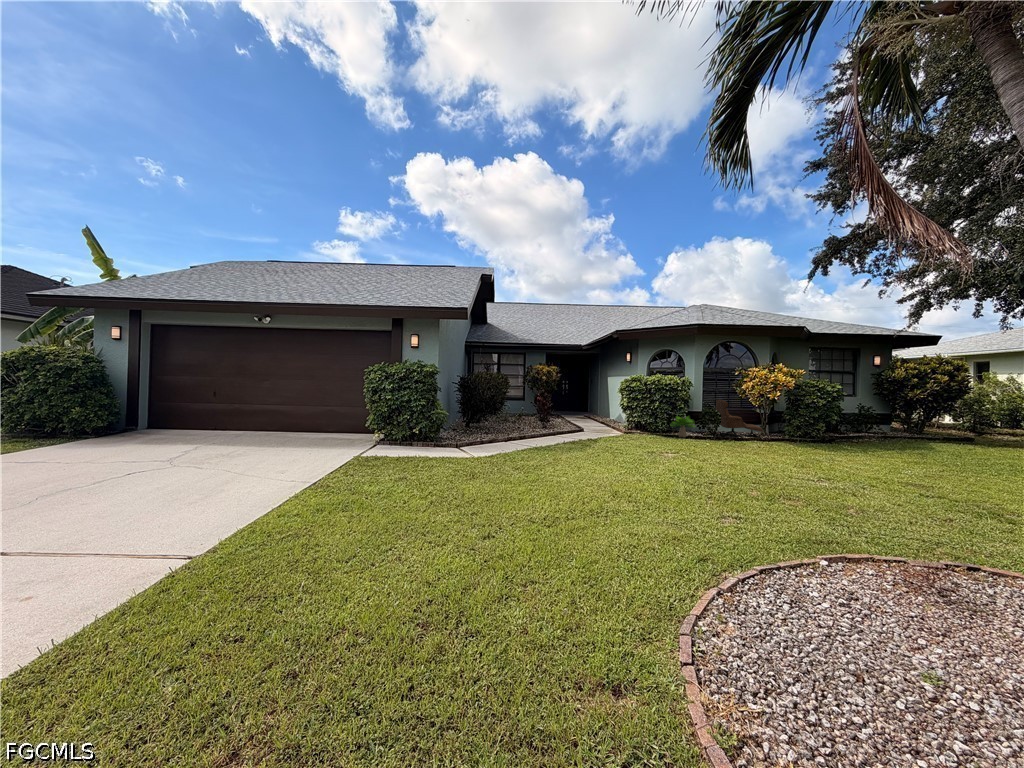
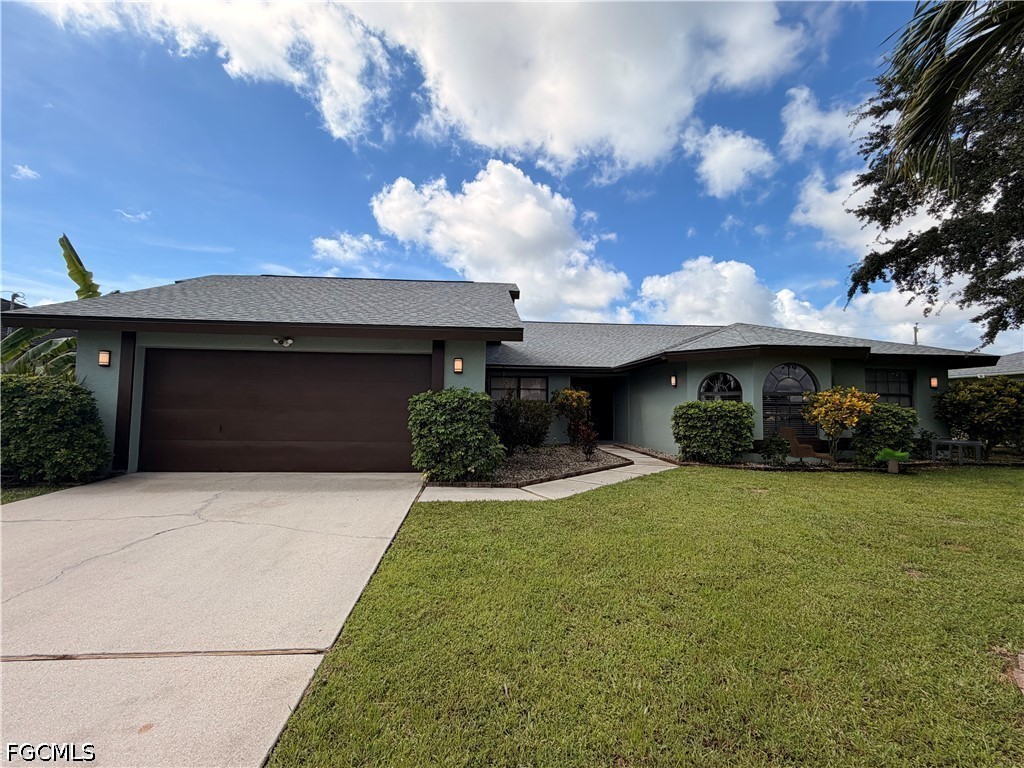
round table: none [863,414,913,438] -> present [930,439,983,465]
potted plant: present [670,417,695,437] -> present [878,449,908,473]

